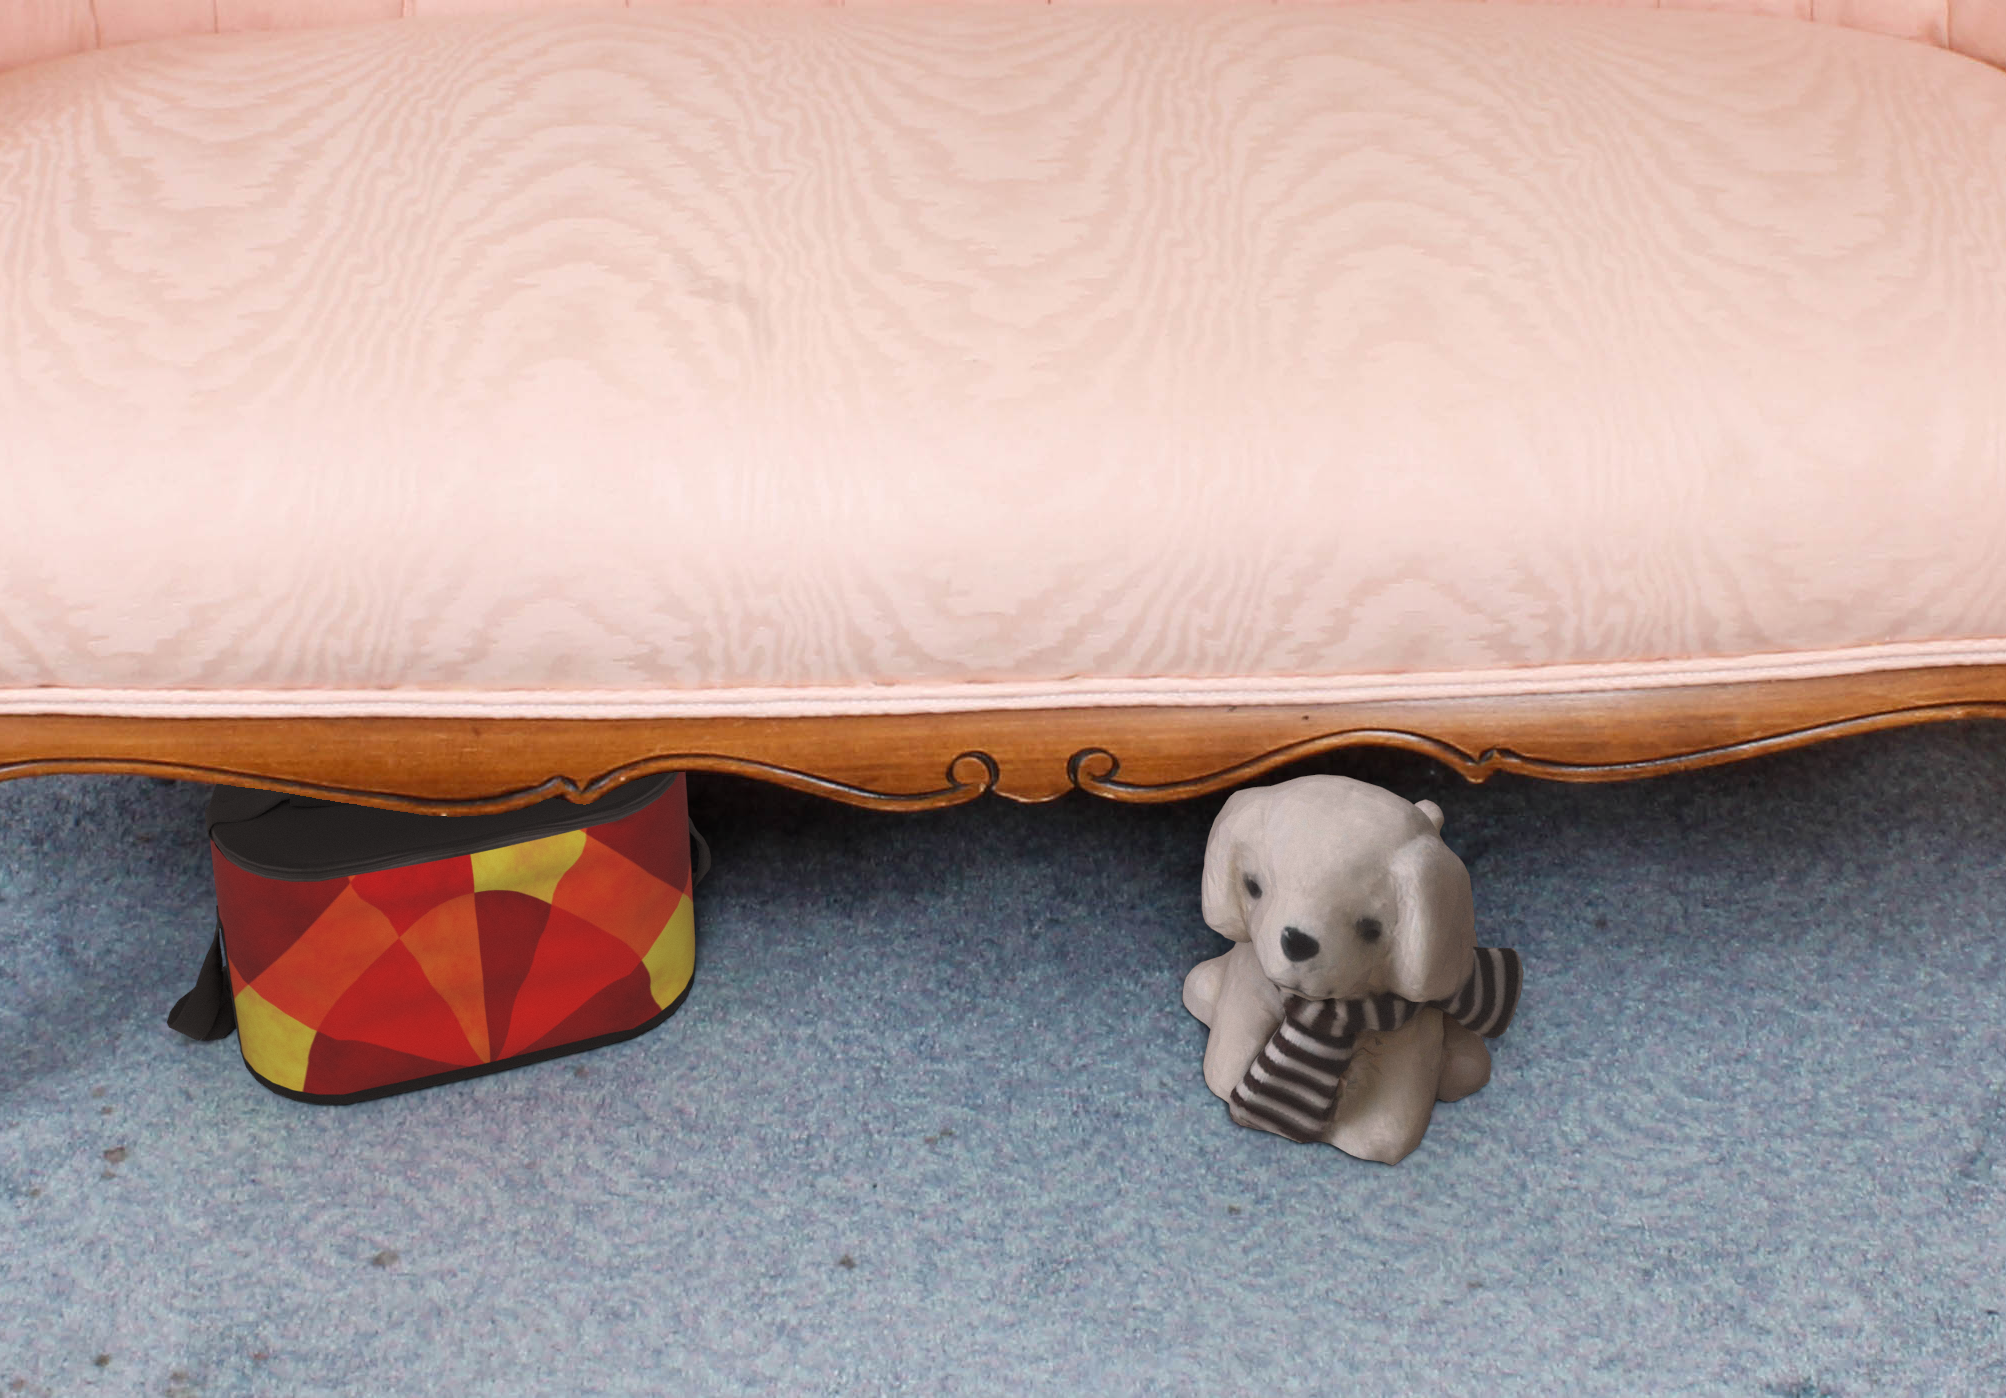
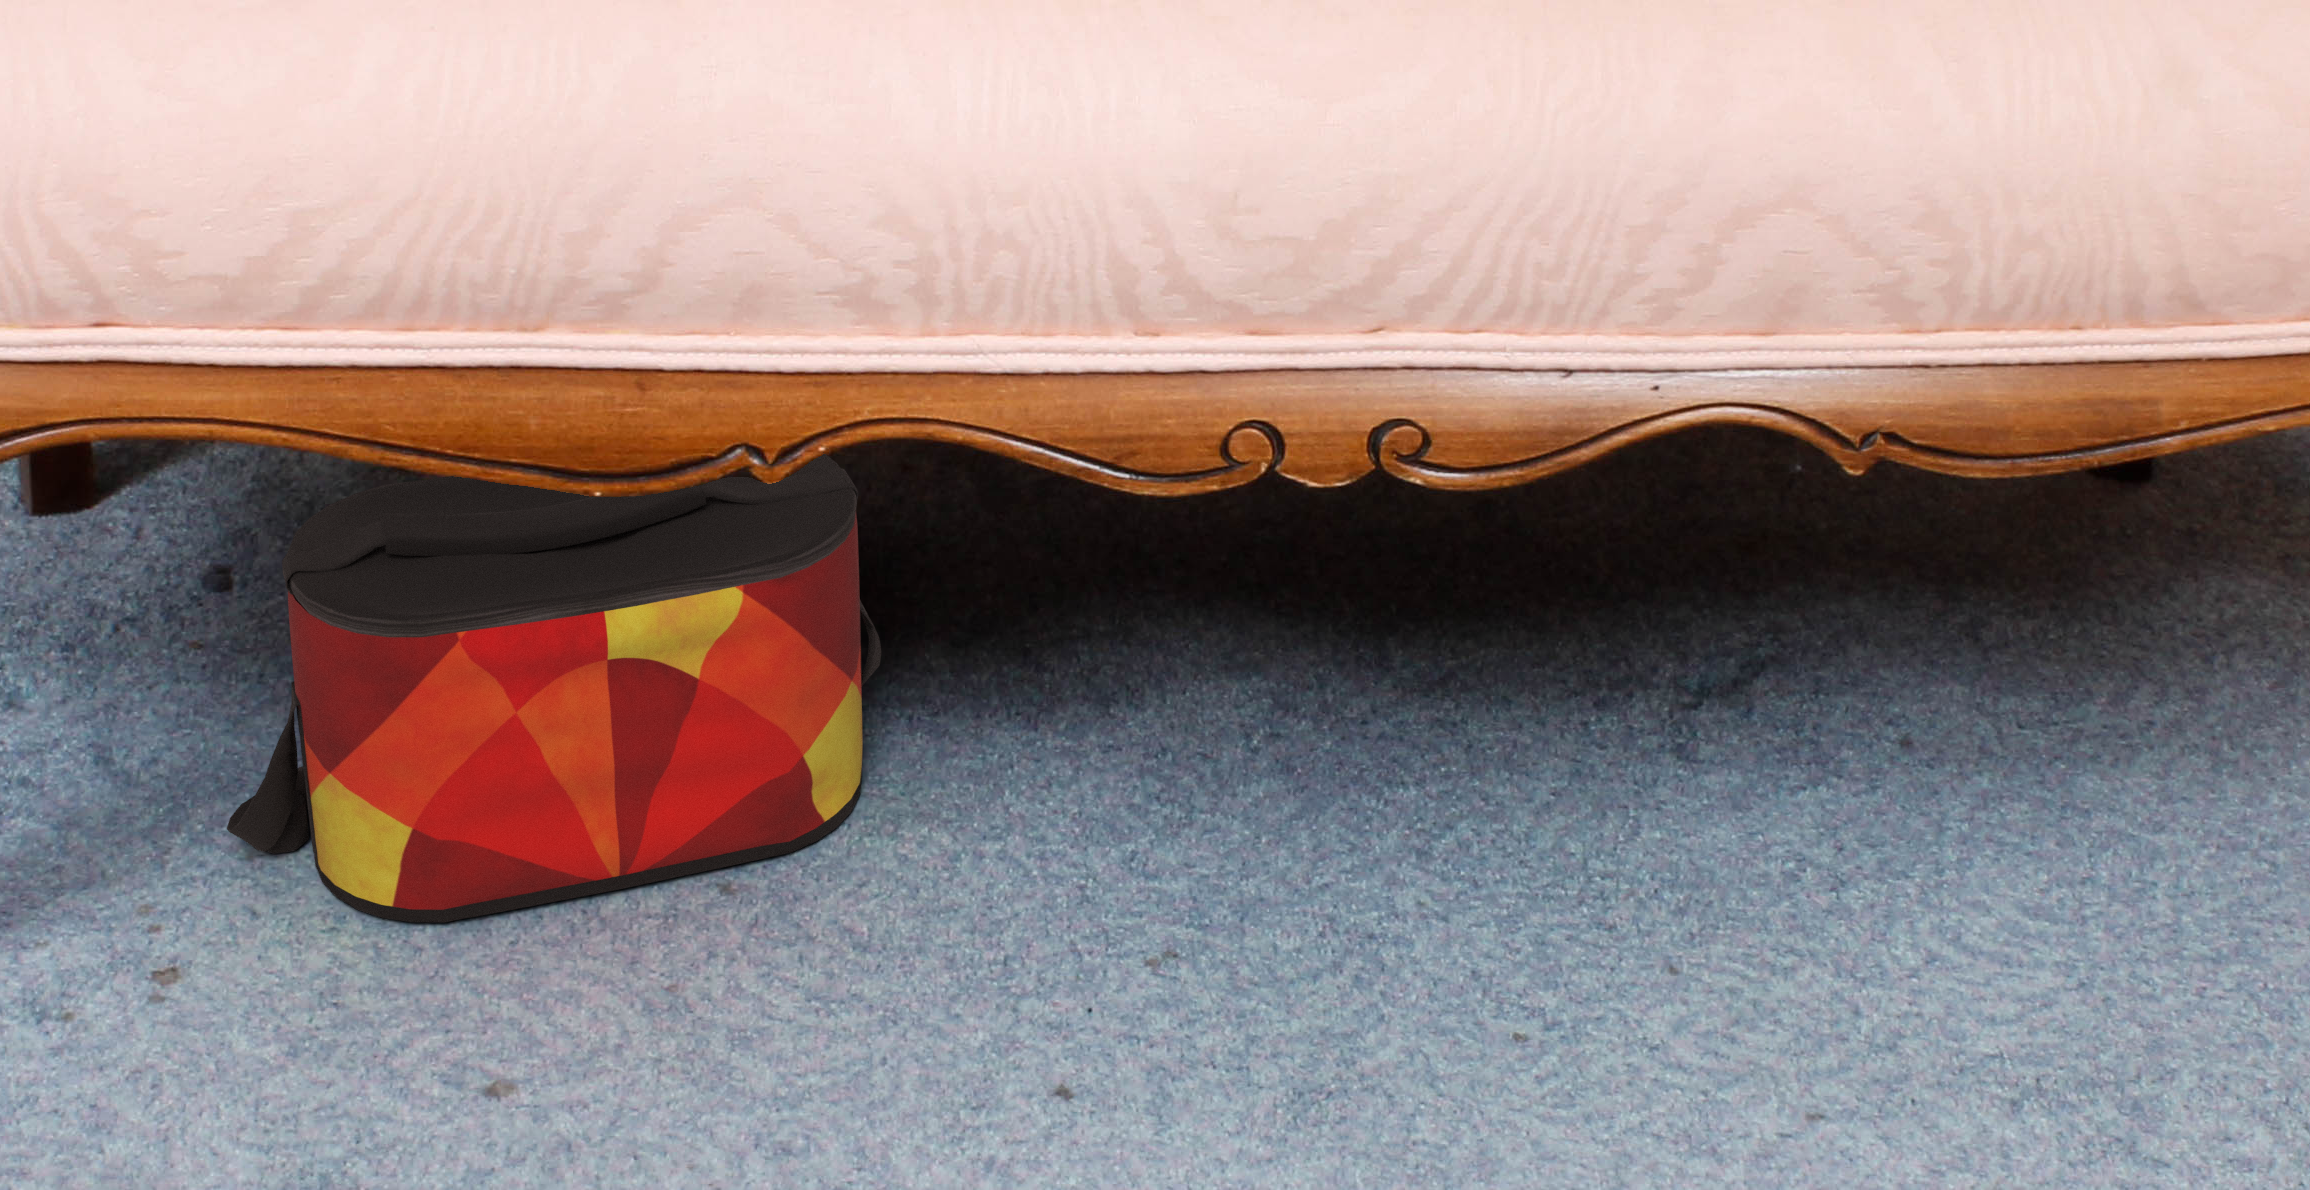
plush toy: present [1183,775,1524,1165] -> none [1443,524,1856,989]

